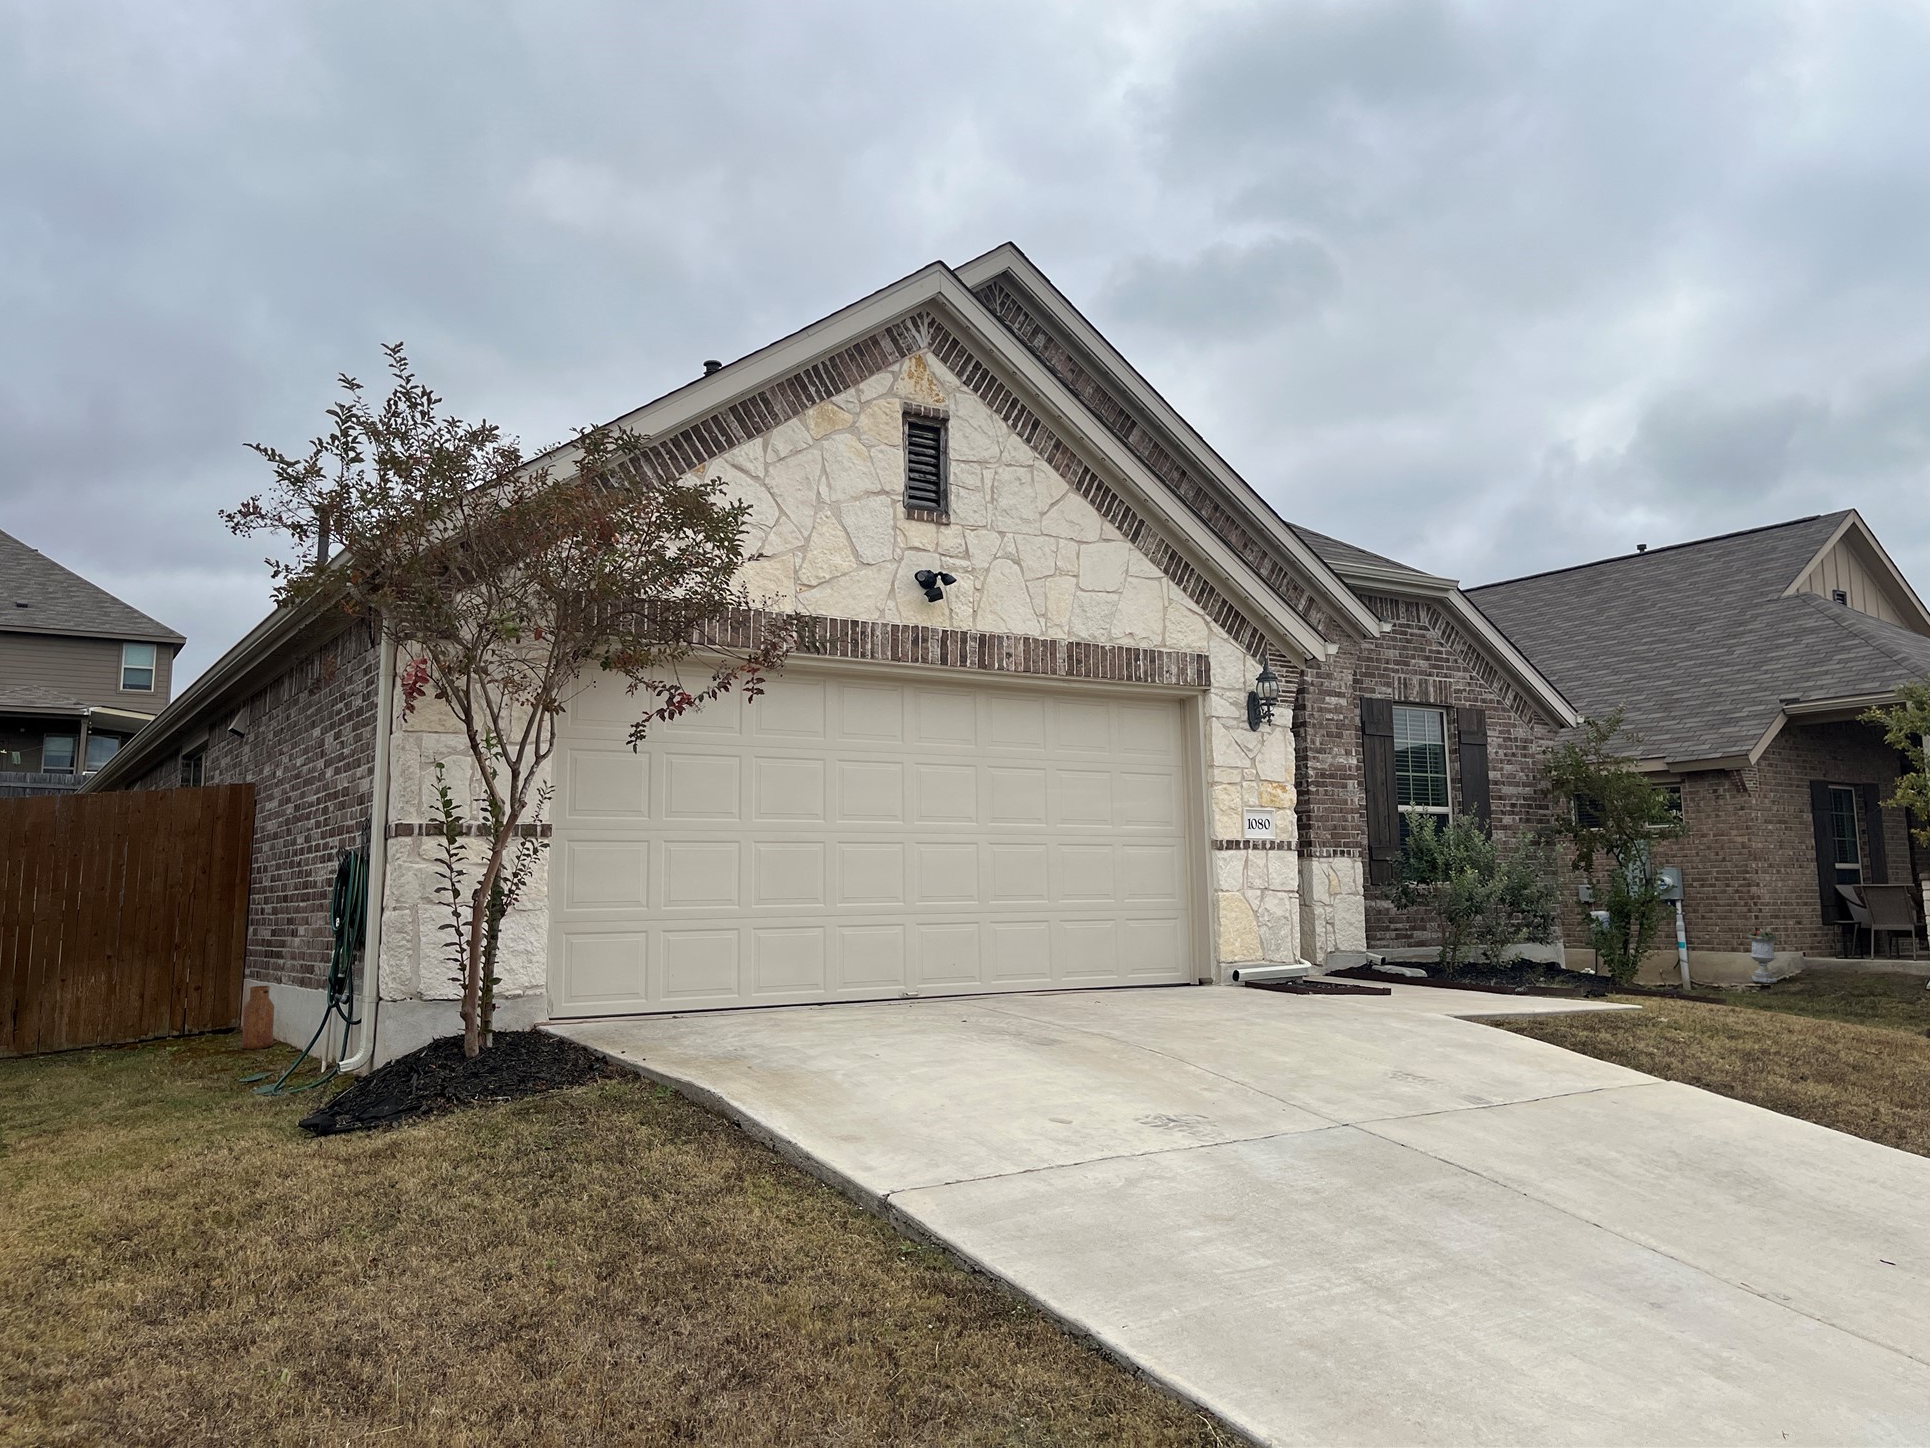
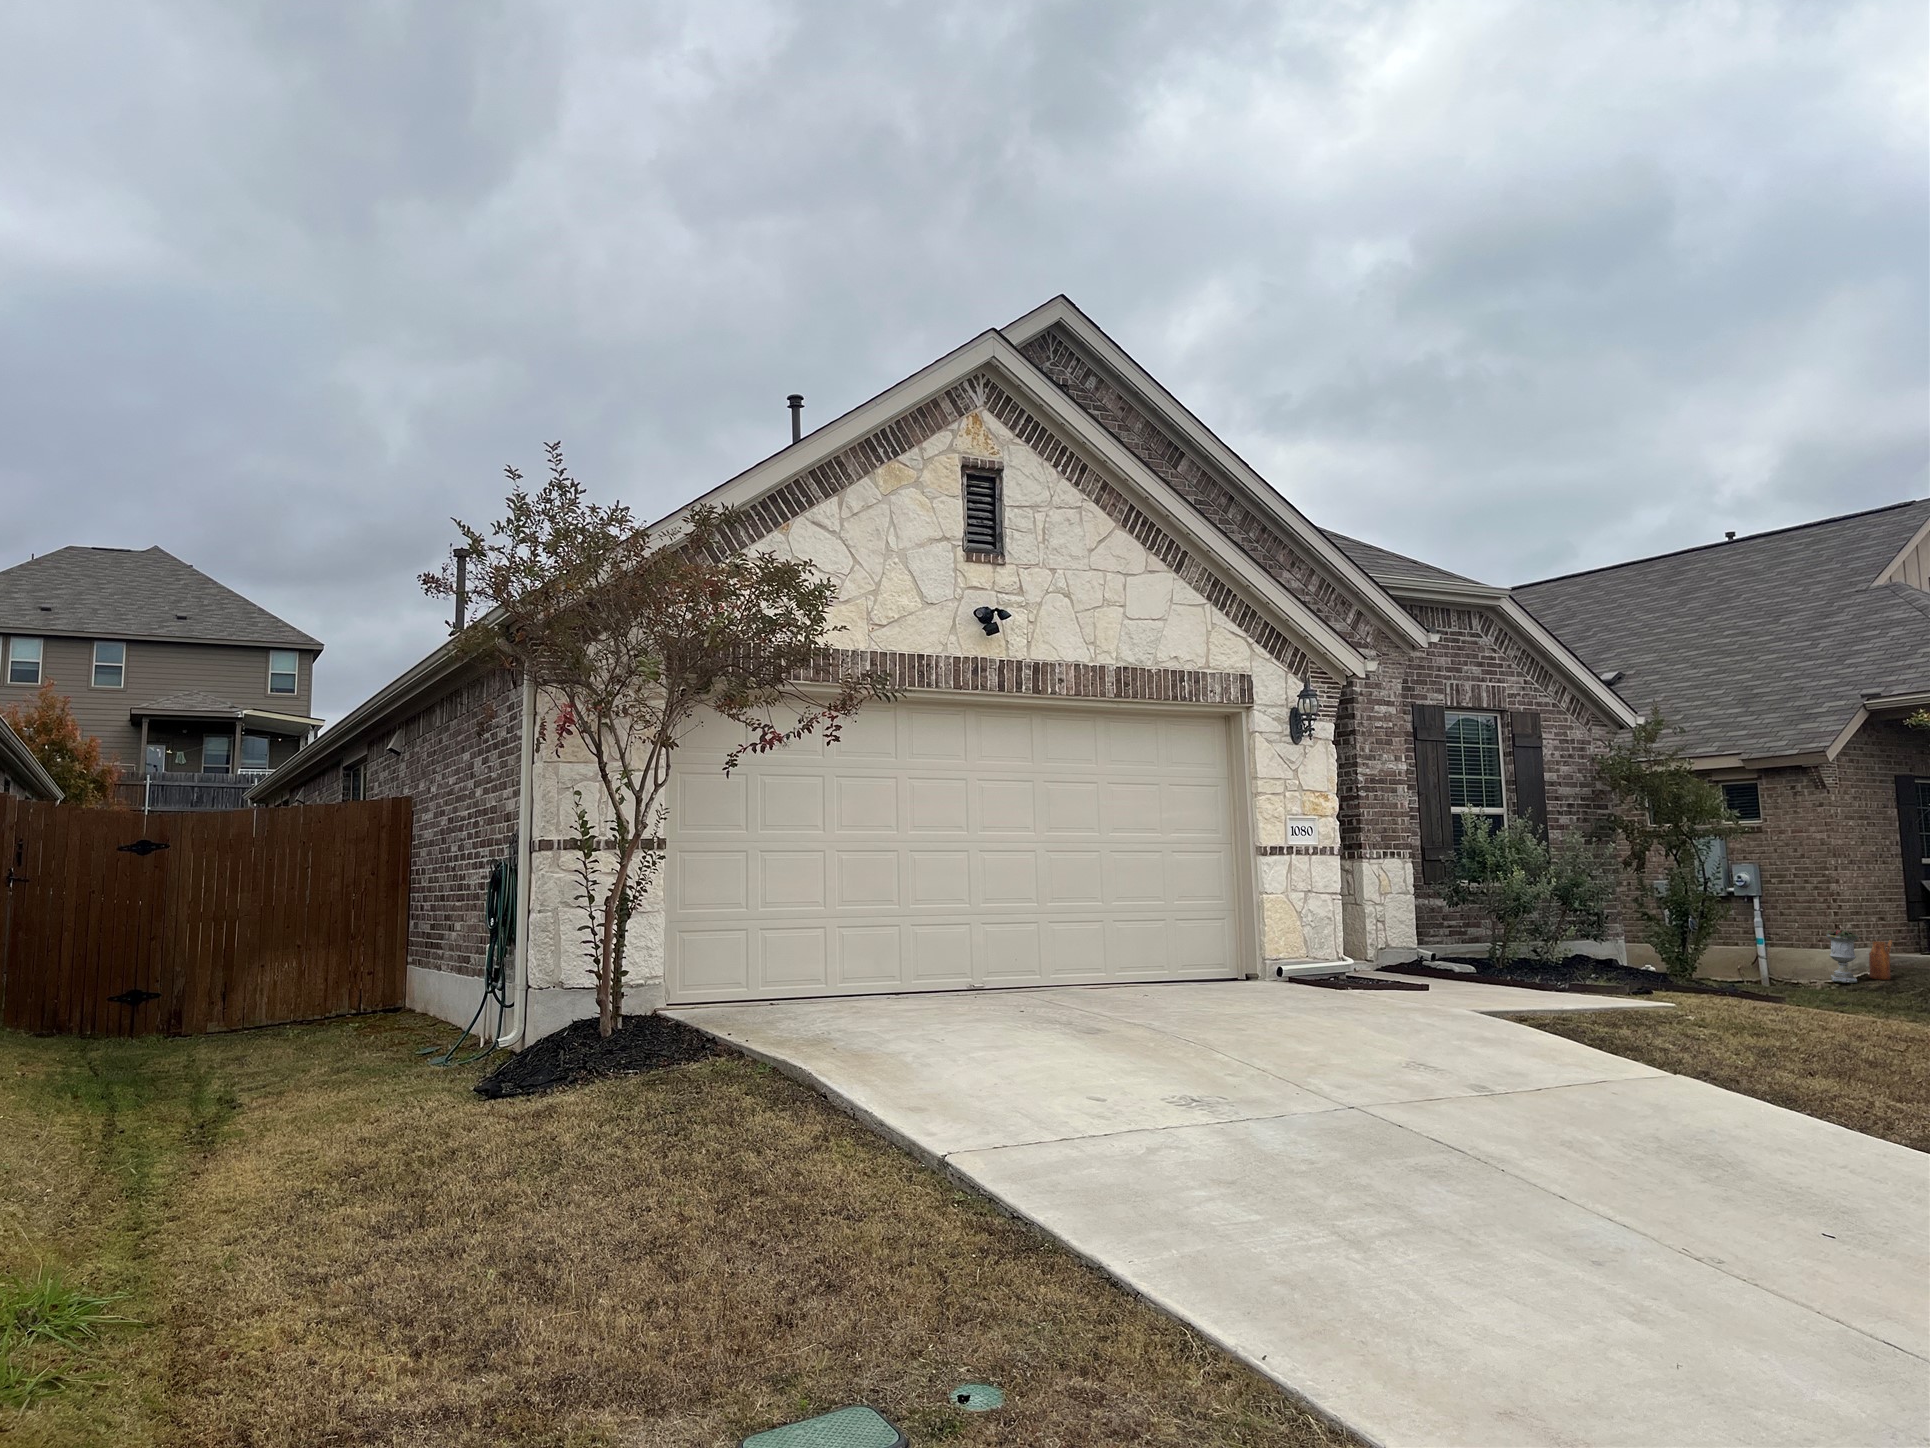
watering can: present [242,986,274,1049] -> present [1869,940,1892,980]

